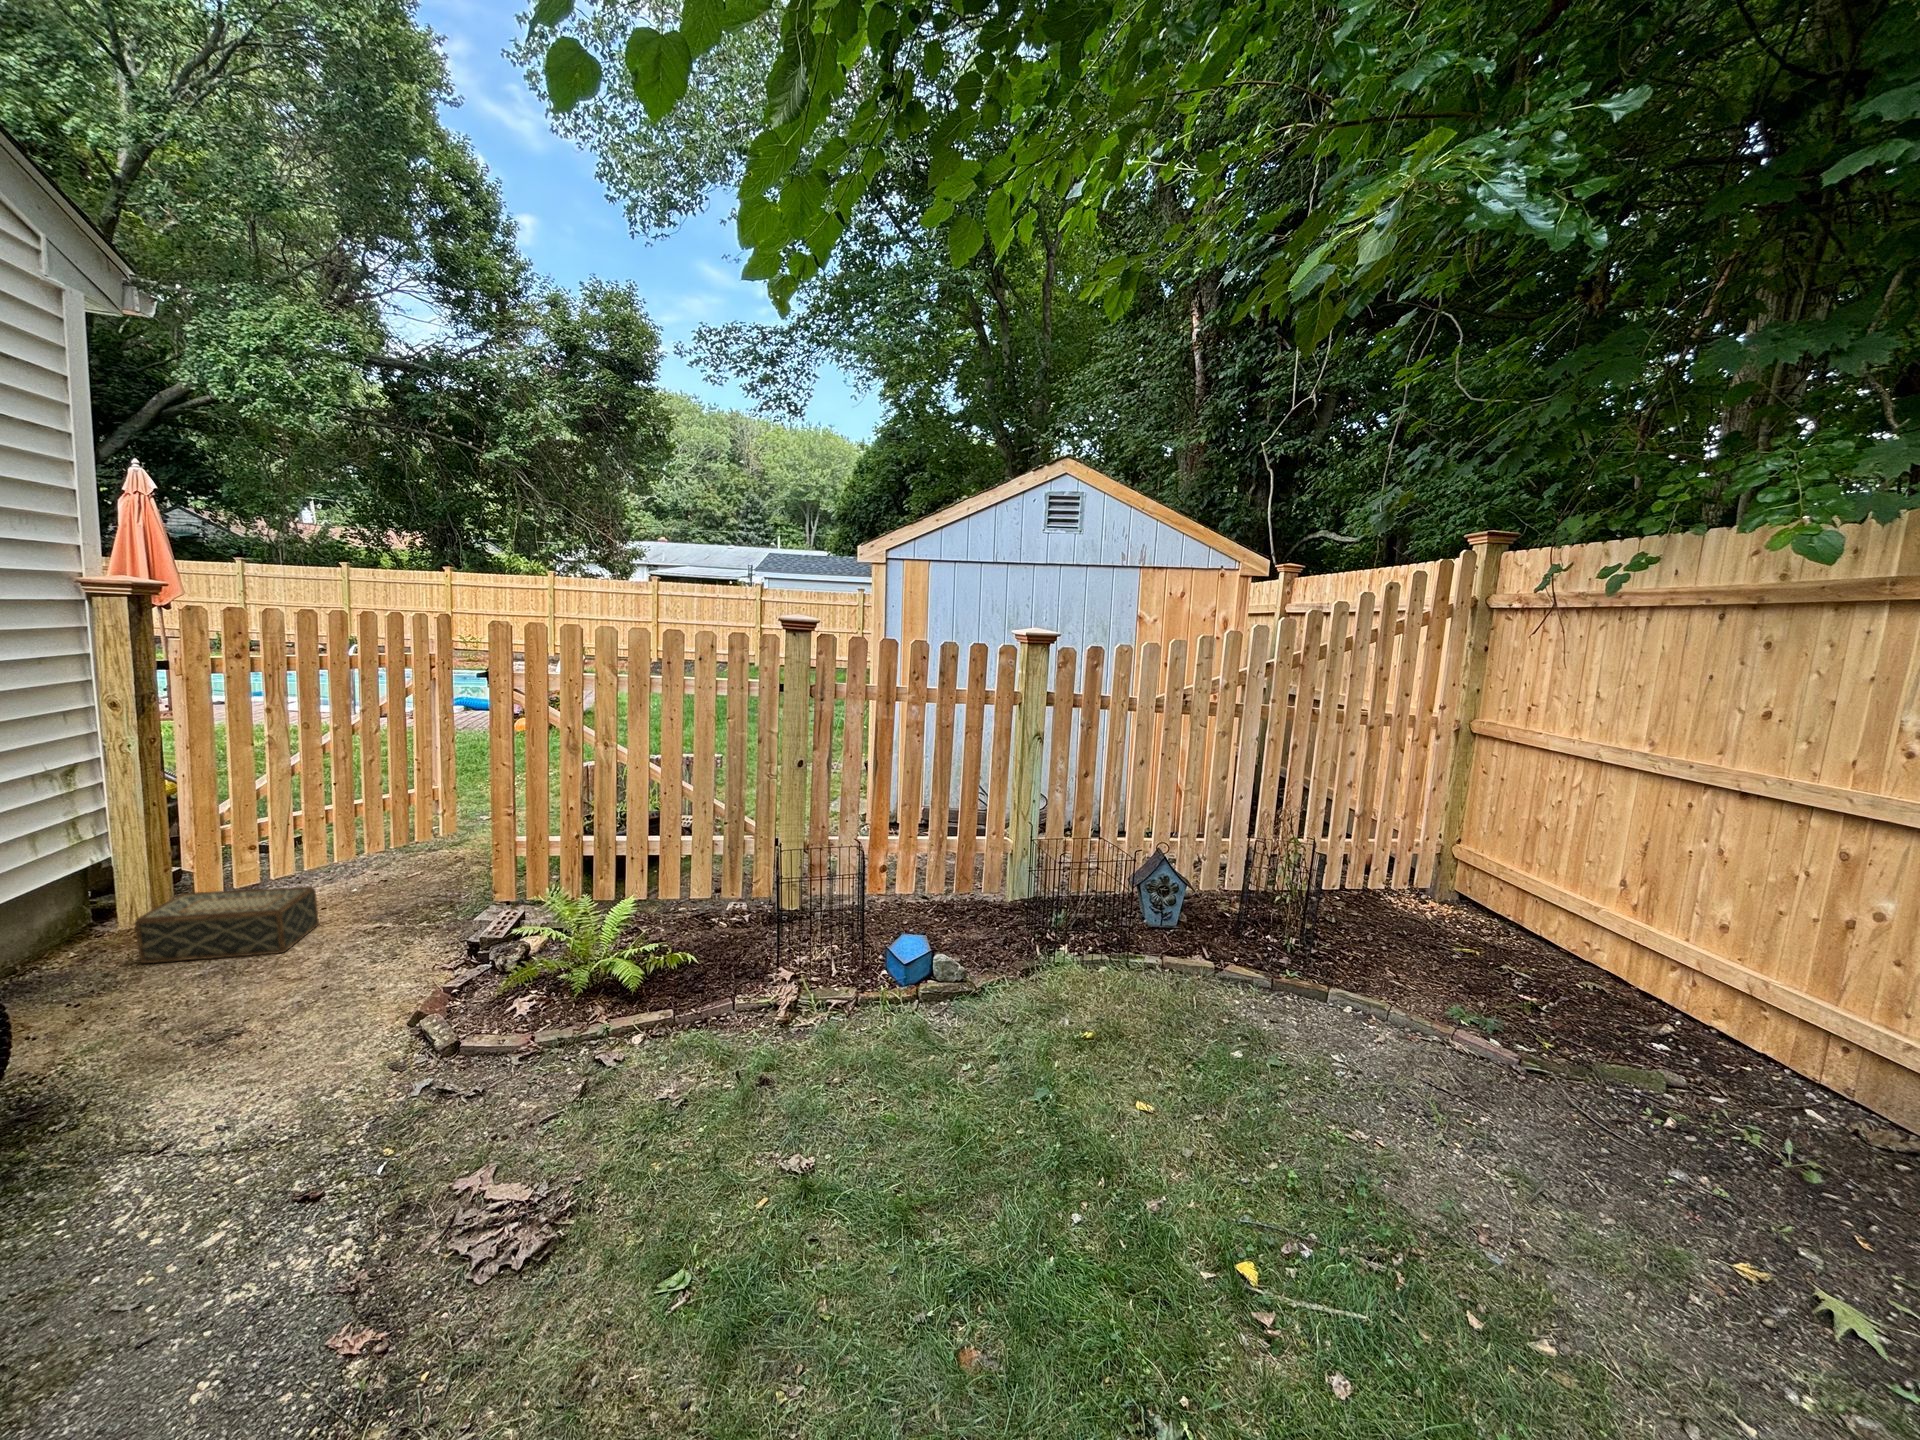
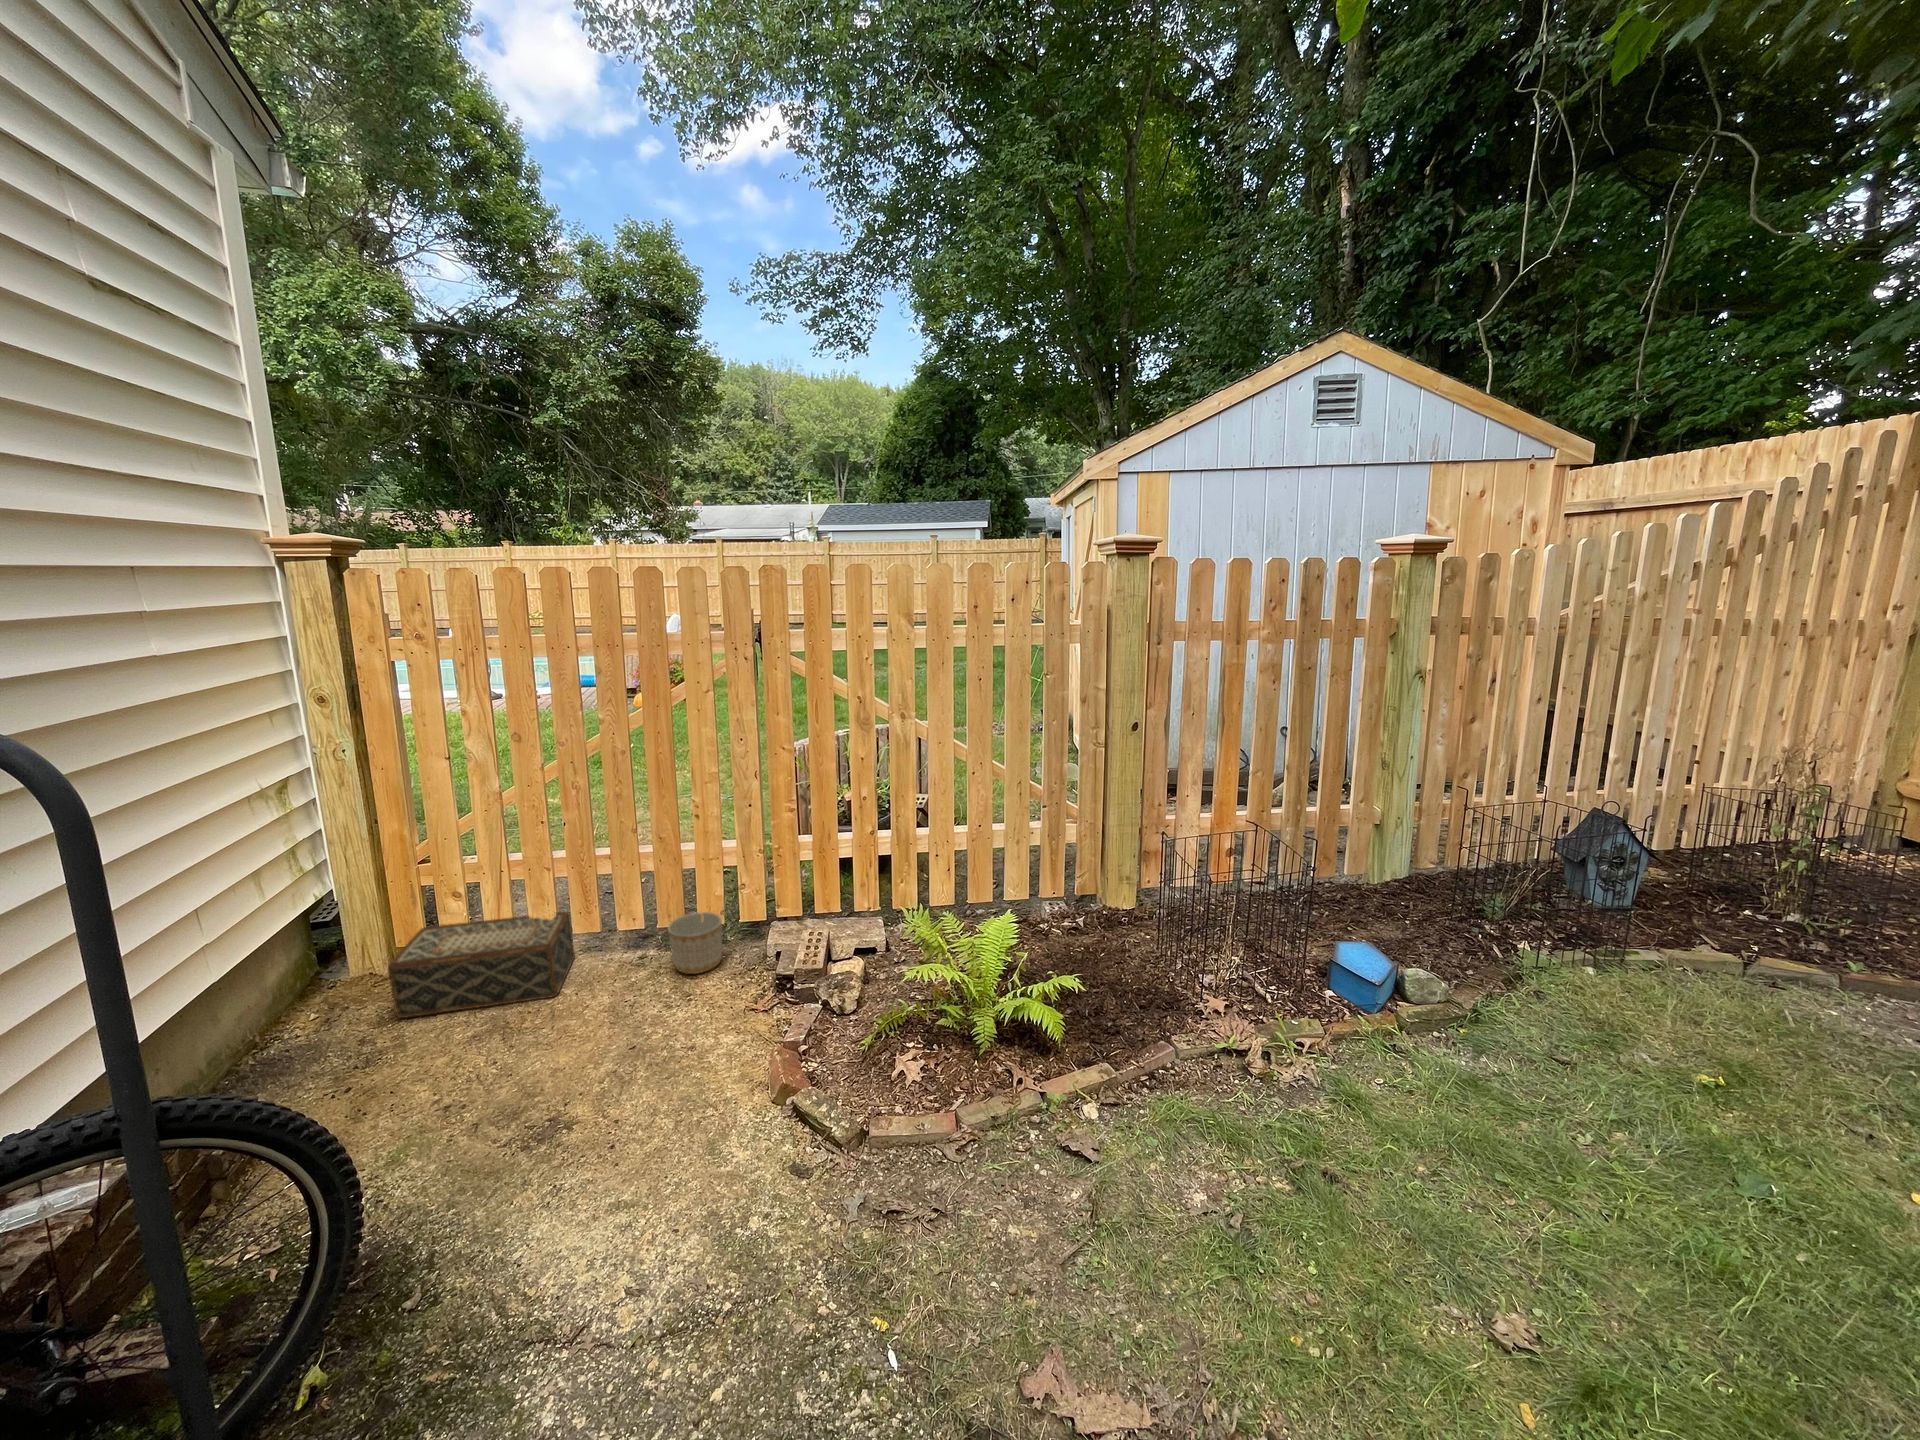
planter: none [389,893,440,941] -> present [668,912,722,974]

